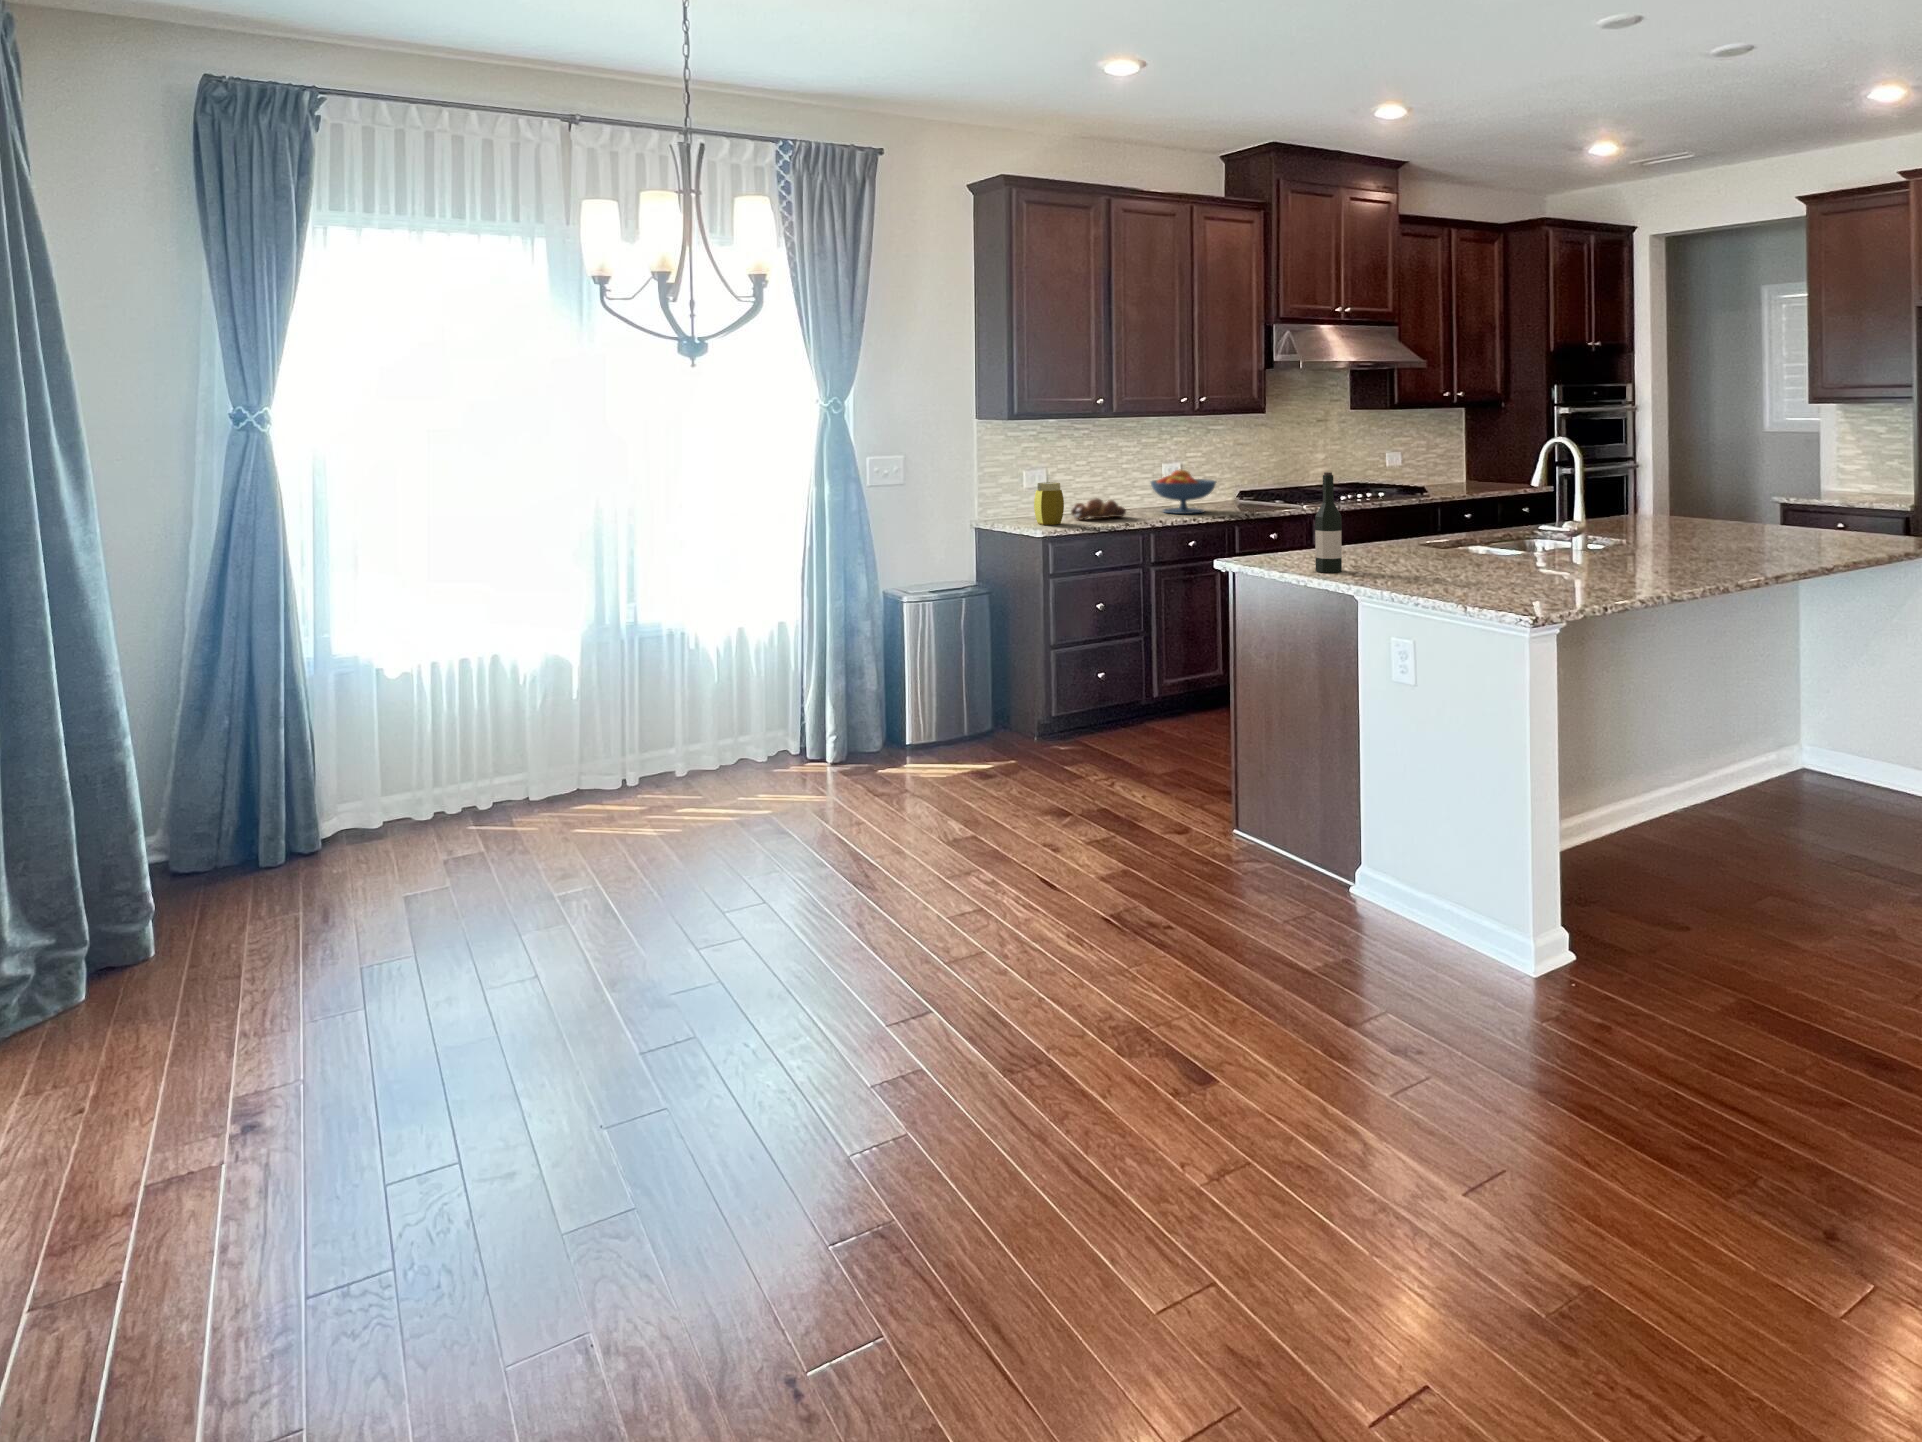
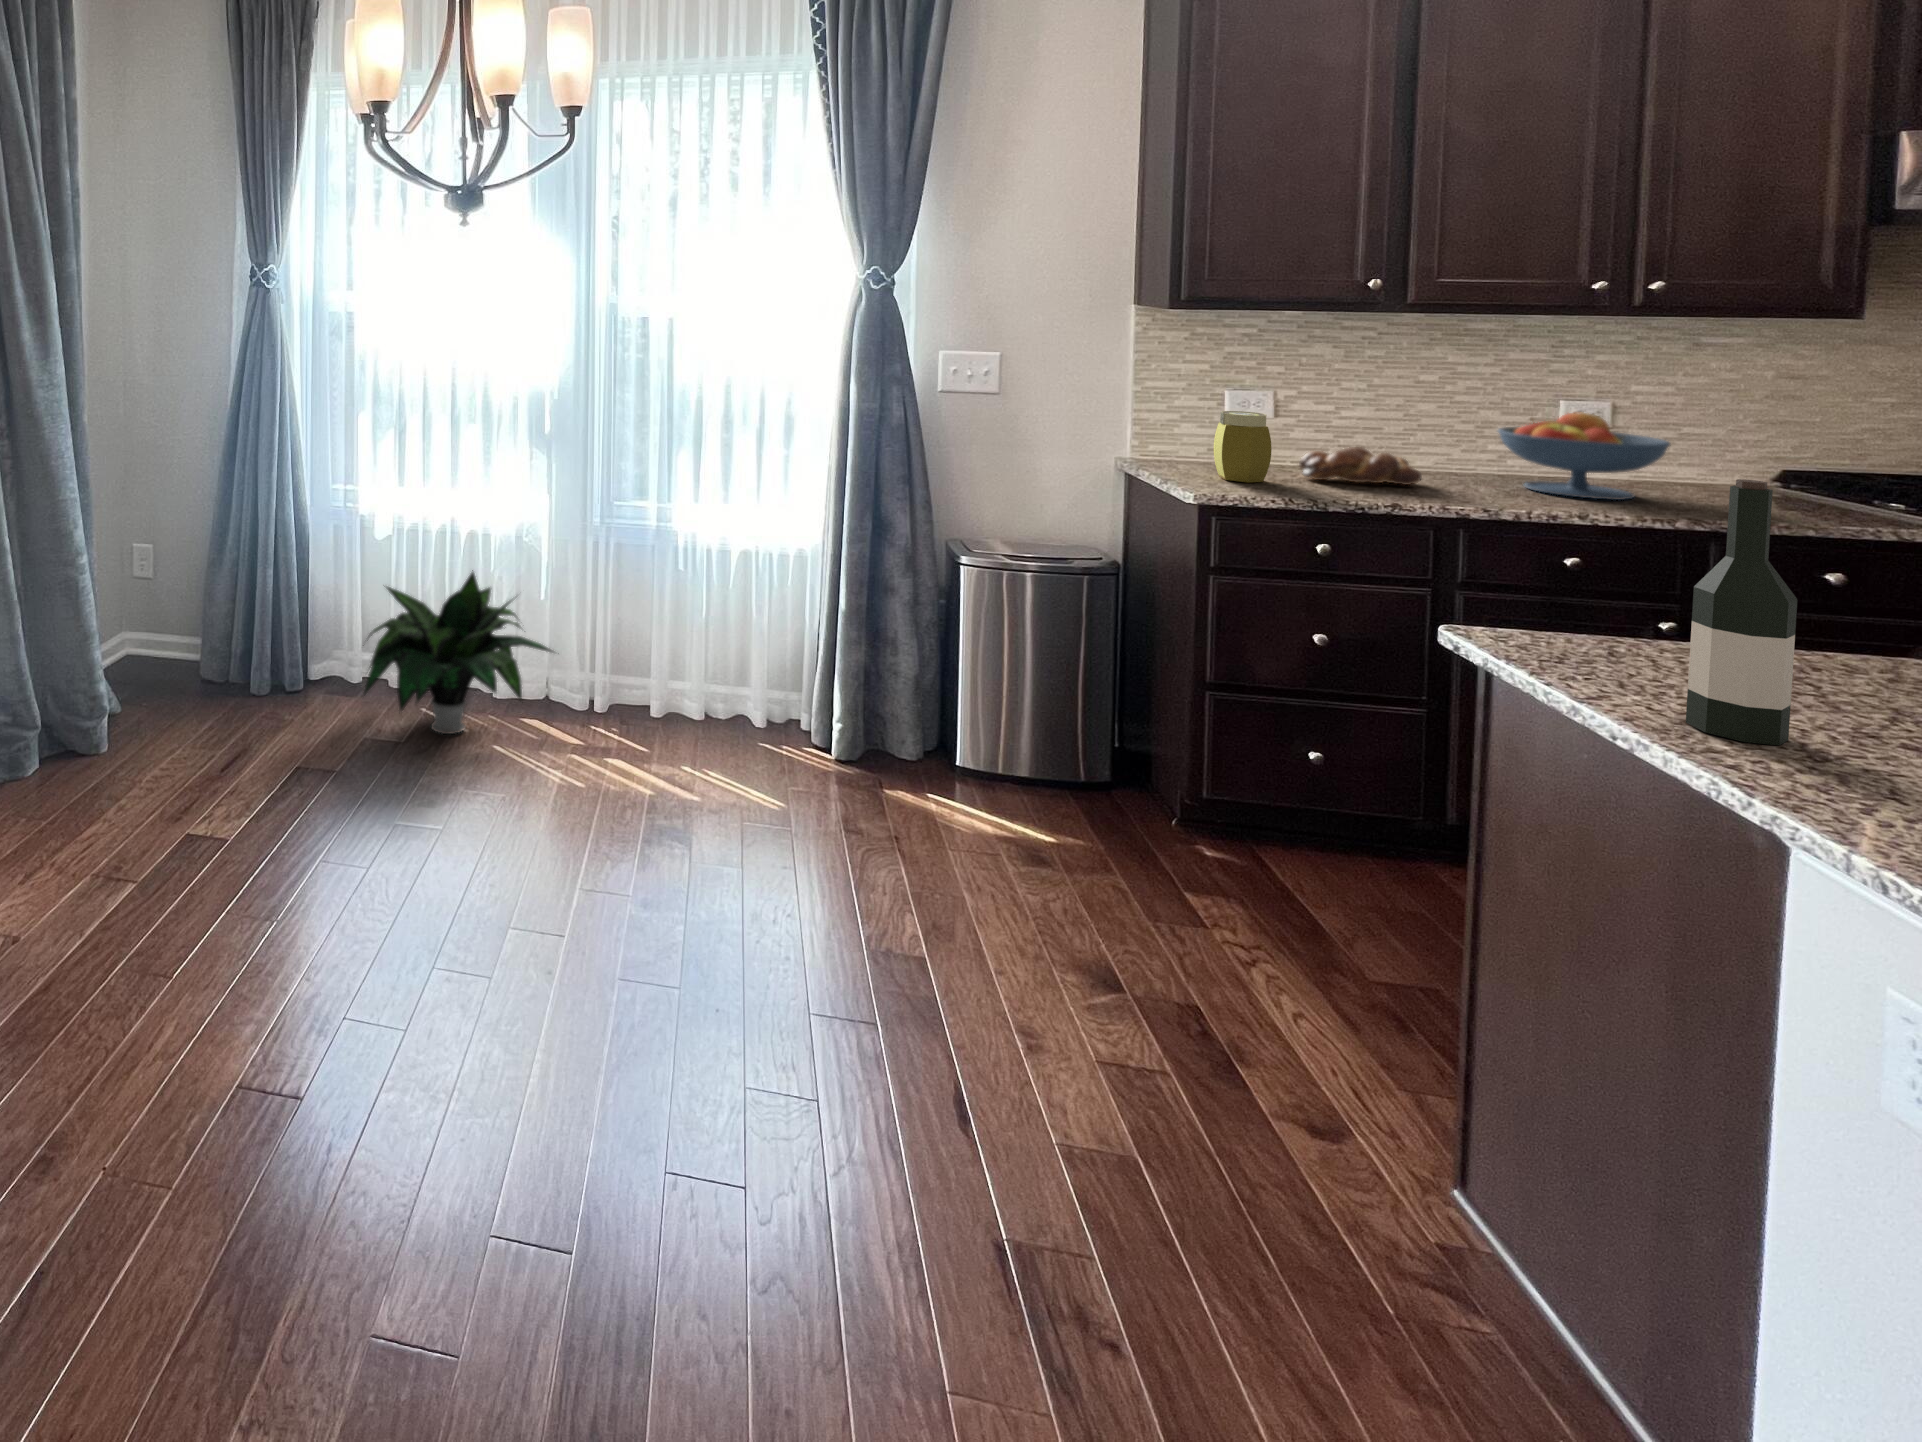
potted plant: none [415,680,608,836] -> present [364,570,553,734]

